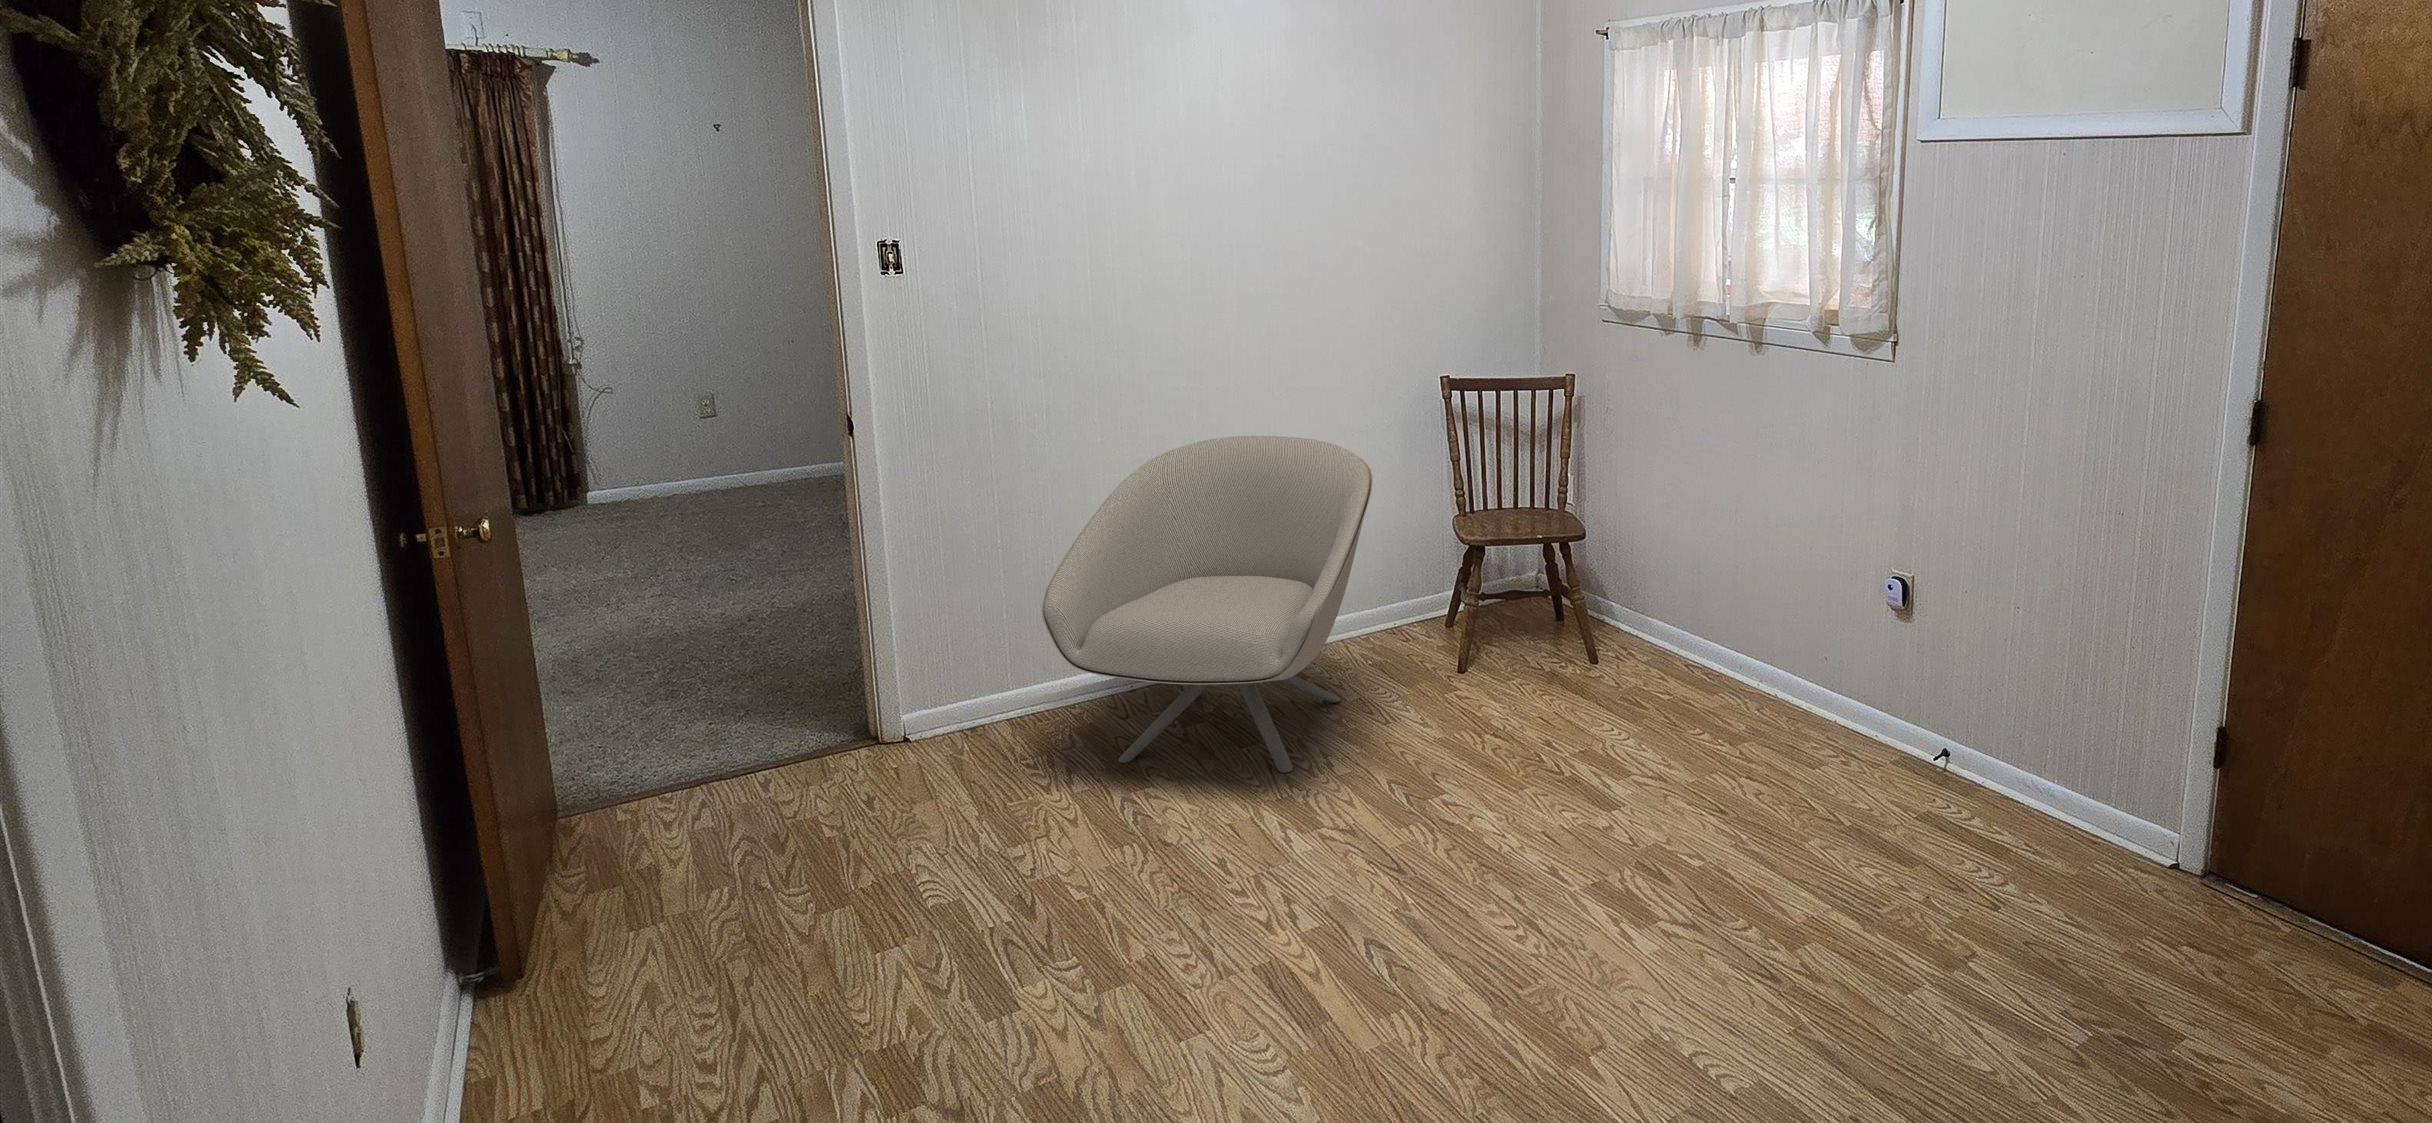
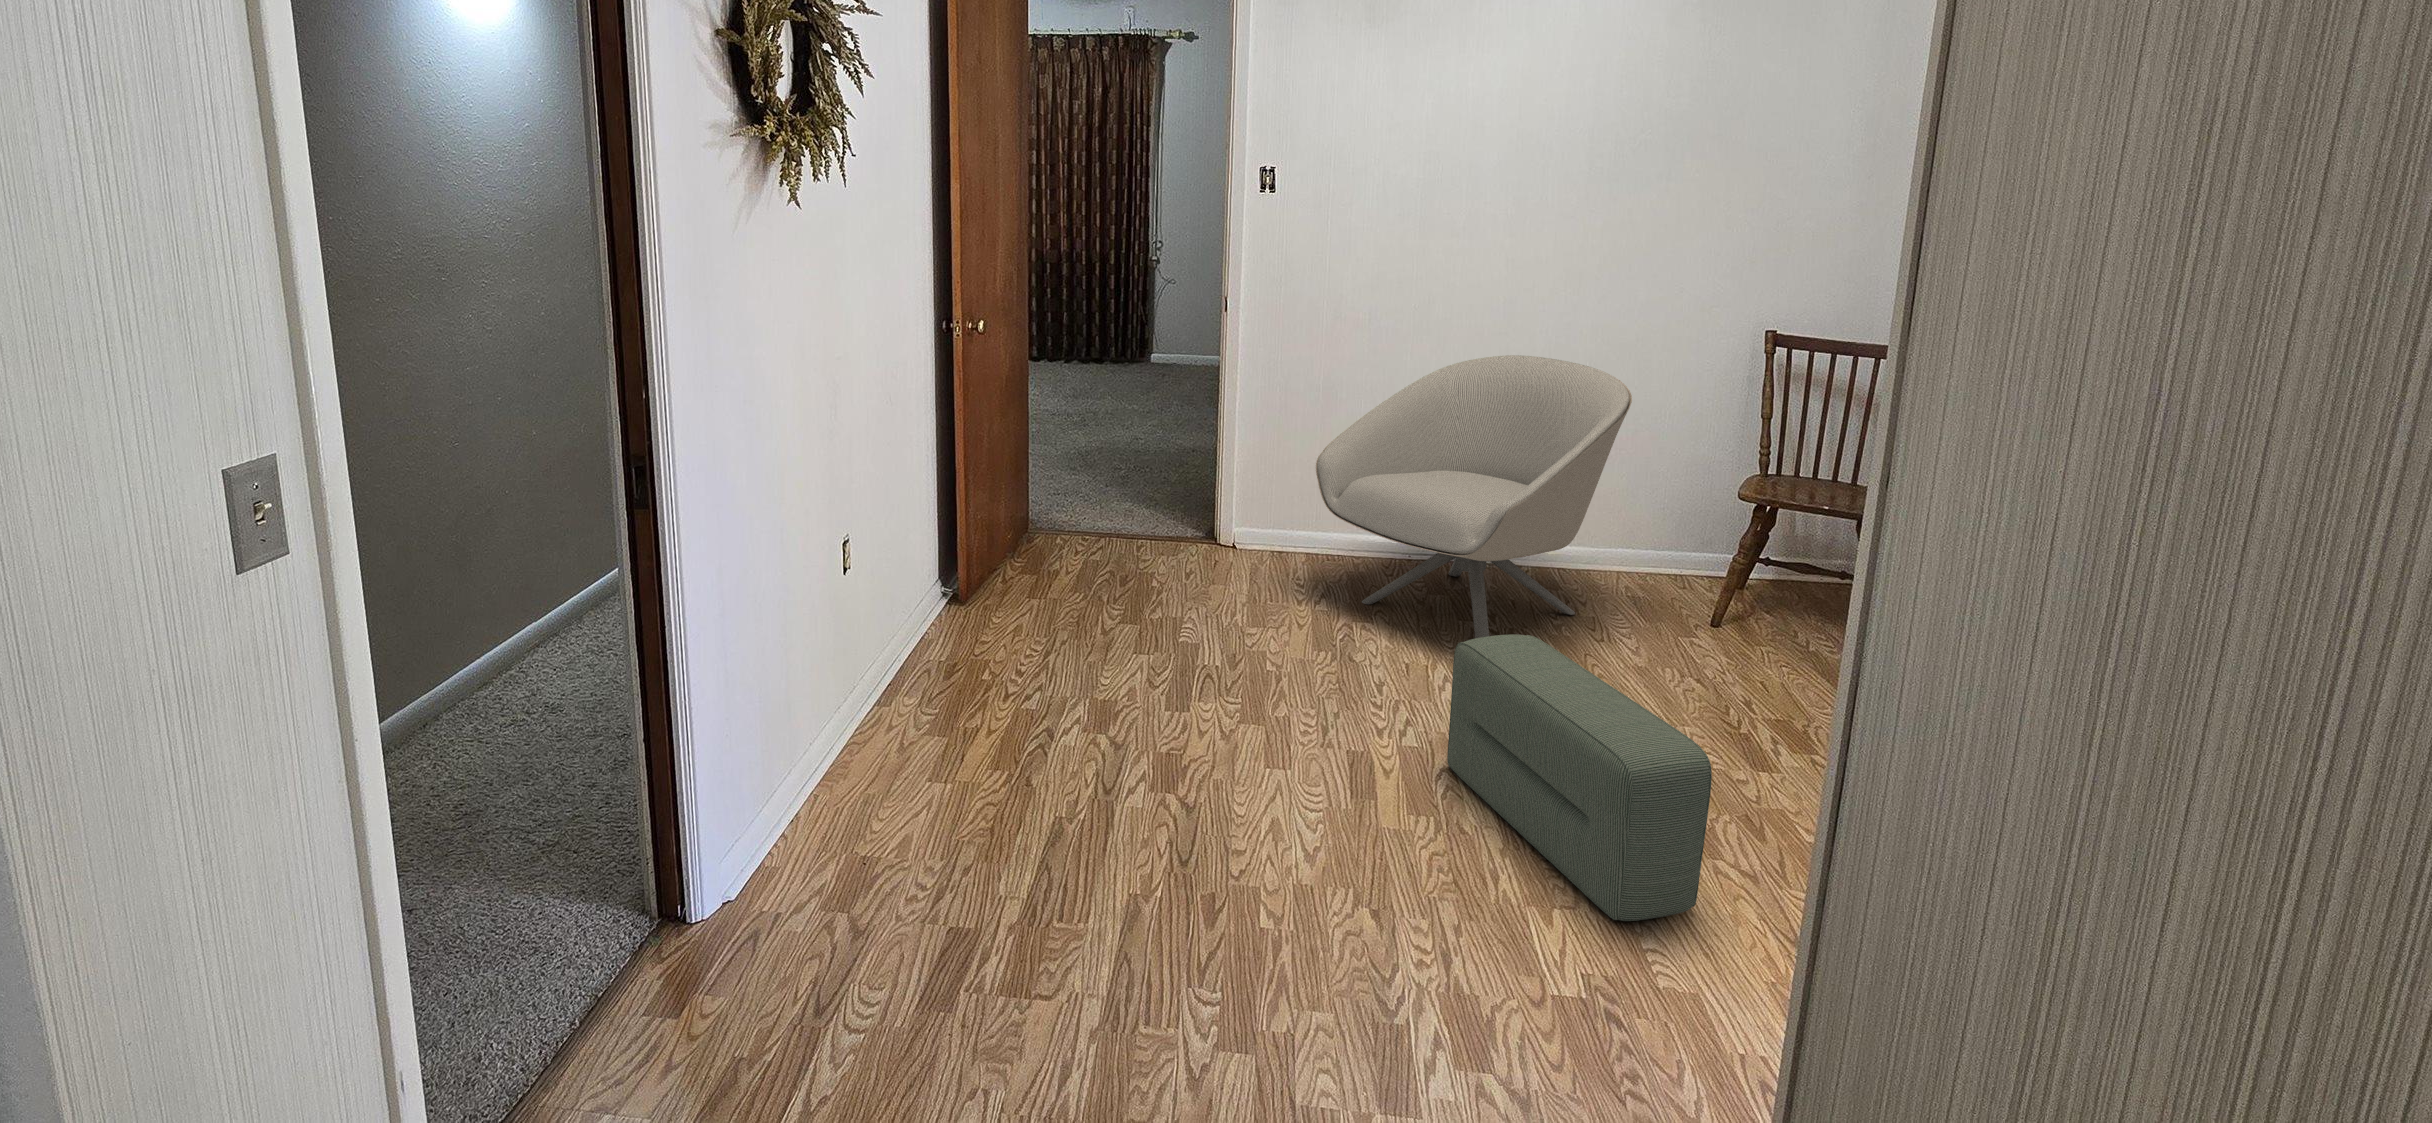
pouf: none [1361,758,1696,1042] -> present [1447,634,1712,921]

